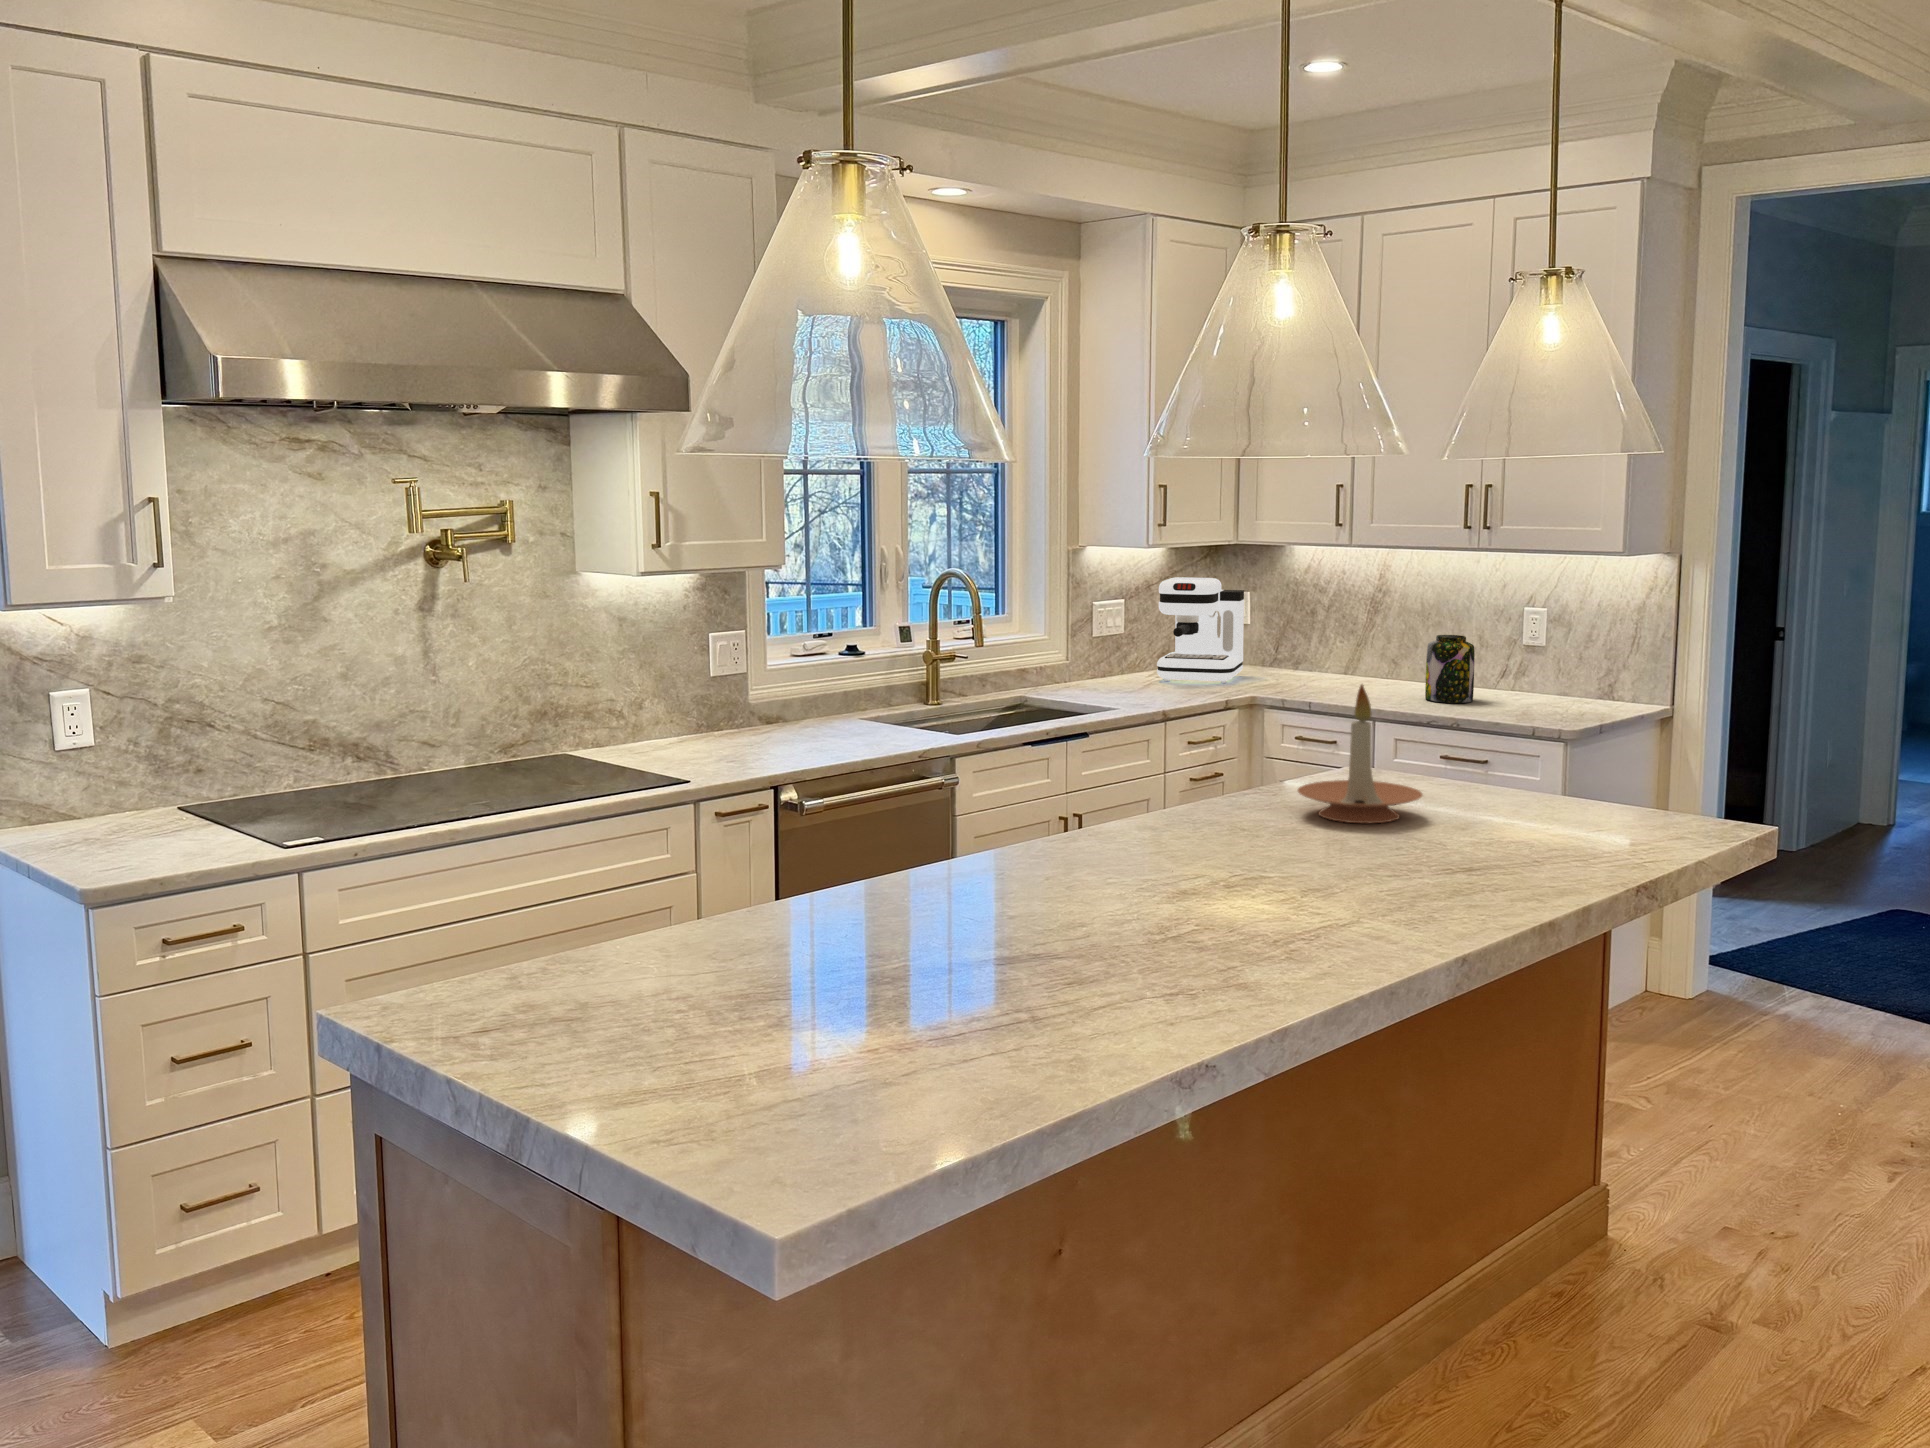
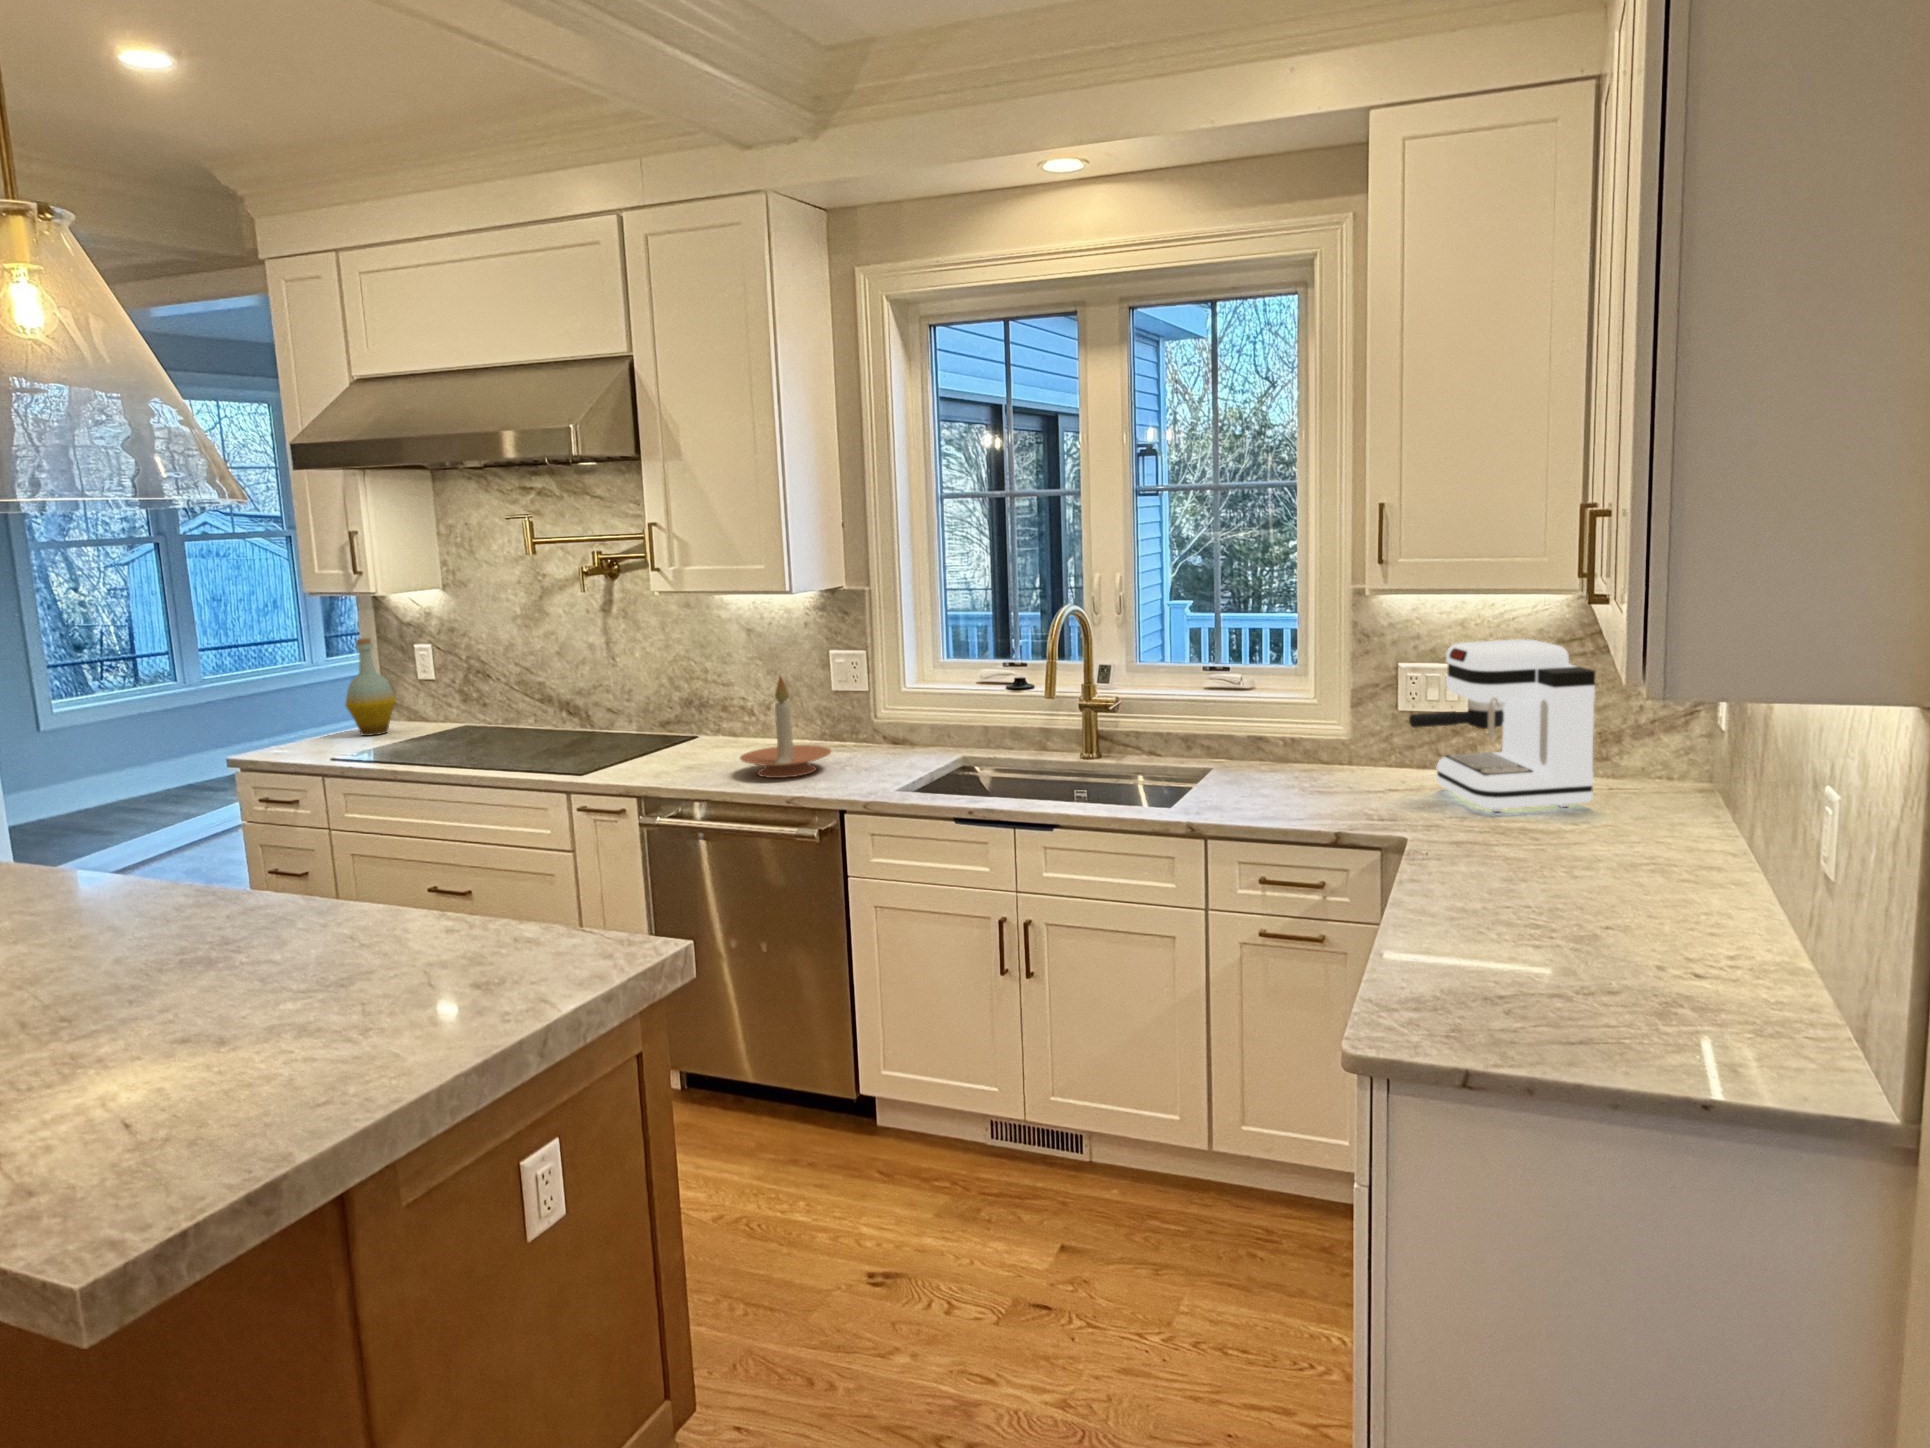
jar: present [1425,635,1475,703] -> none [1534,806,1635,956]
bottle: none [46,677,134,841] -> present [345,638,396,736]
candle holder: present [1298,685,1422,823] -> present [740,677,831,778]

